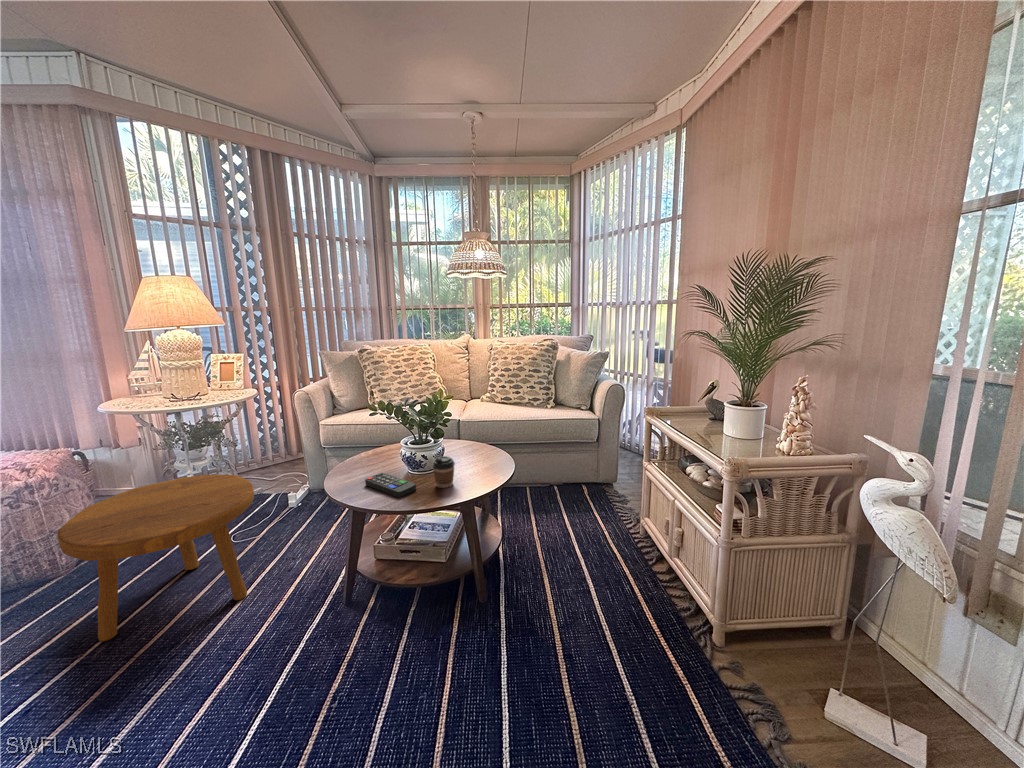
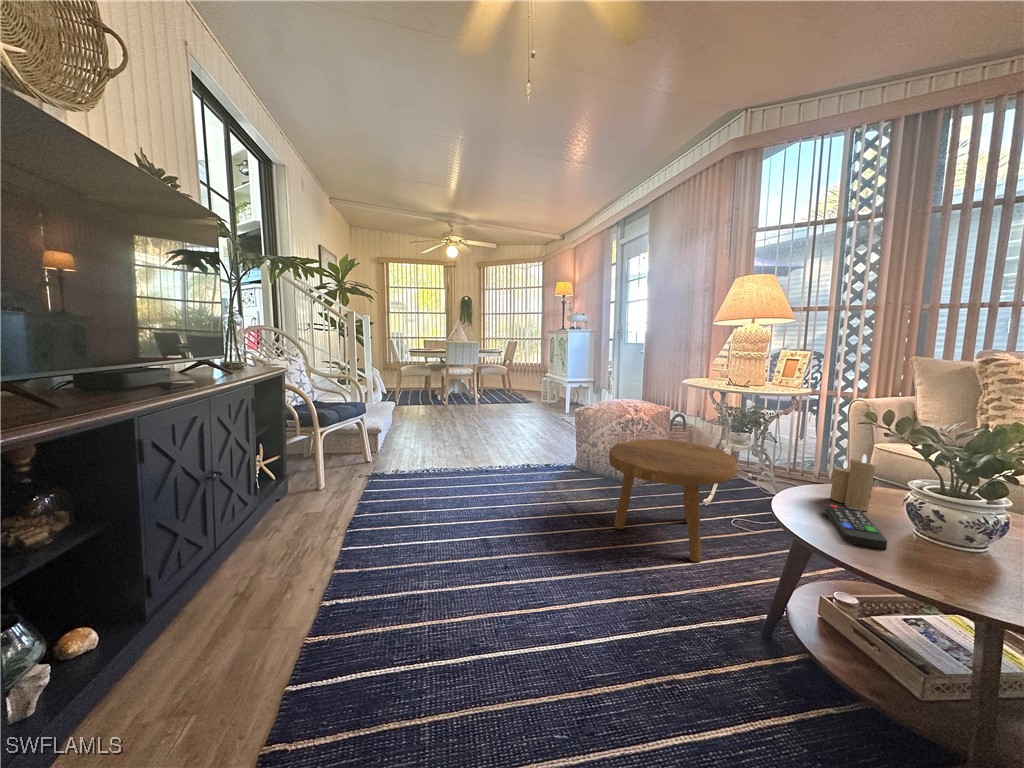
candle: none [351,434,379,475] -> present [830,454,876,511]
coffee cup: present [432,456,455,488] -> none [926,517,985,580]

